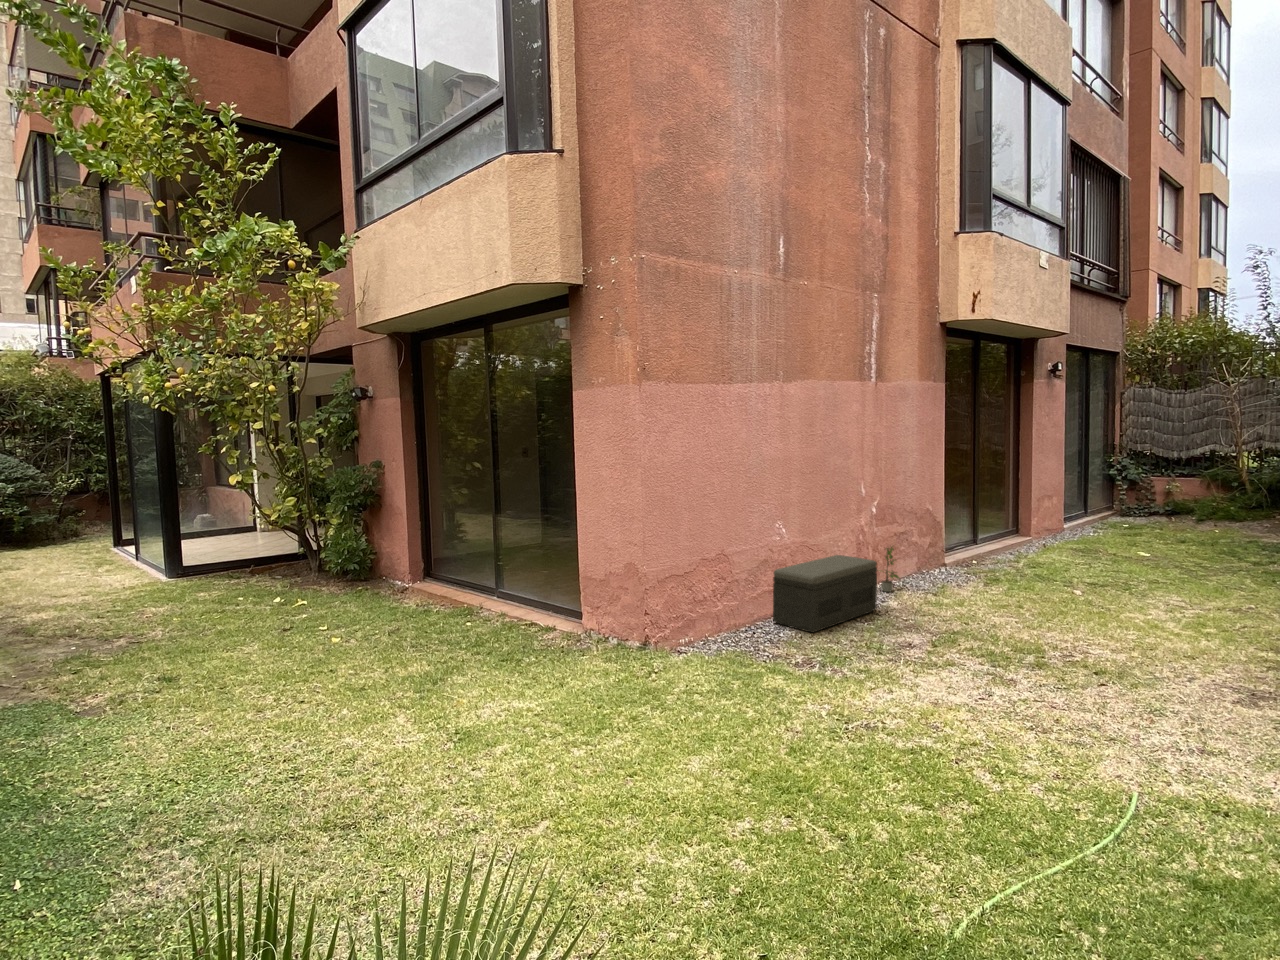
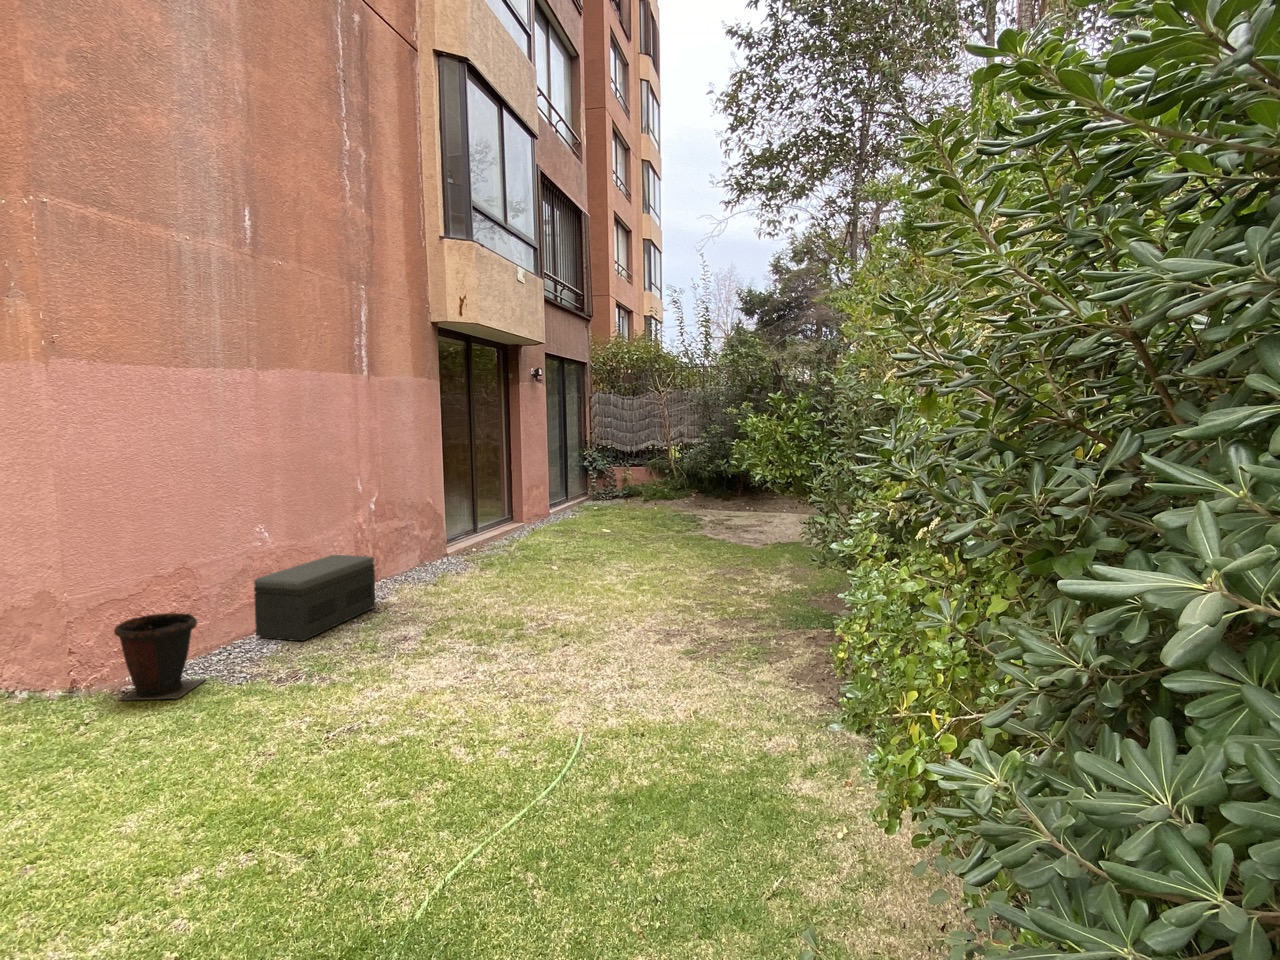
potted plant: present [881,546,899,592] -> none [378,538,403,587]
bucket: none [677,591,740,665] -> present [114,613,205,700]

